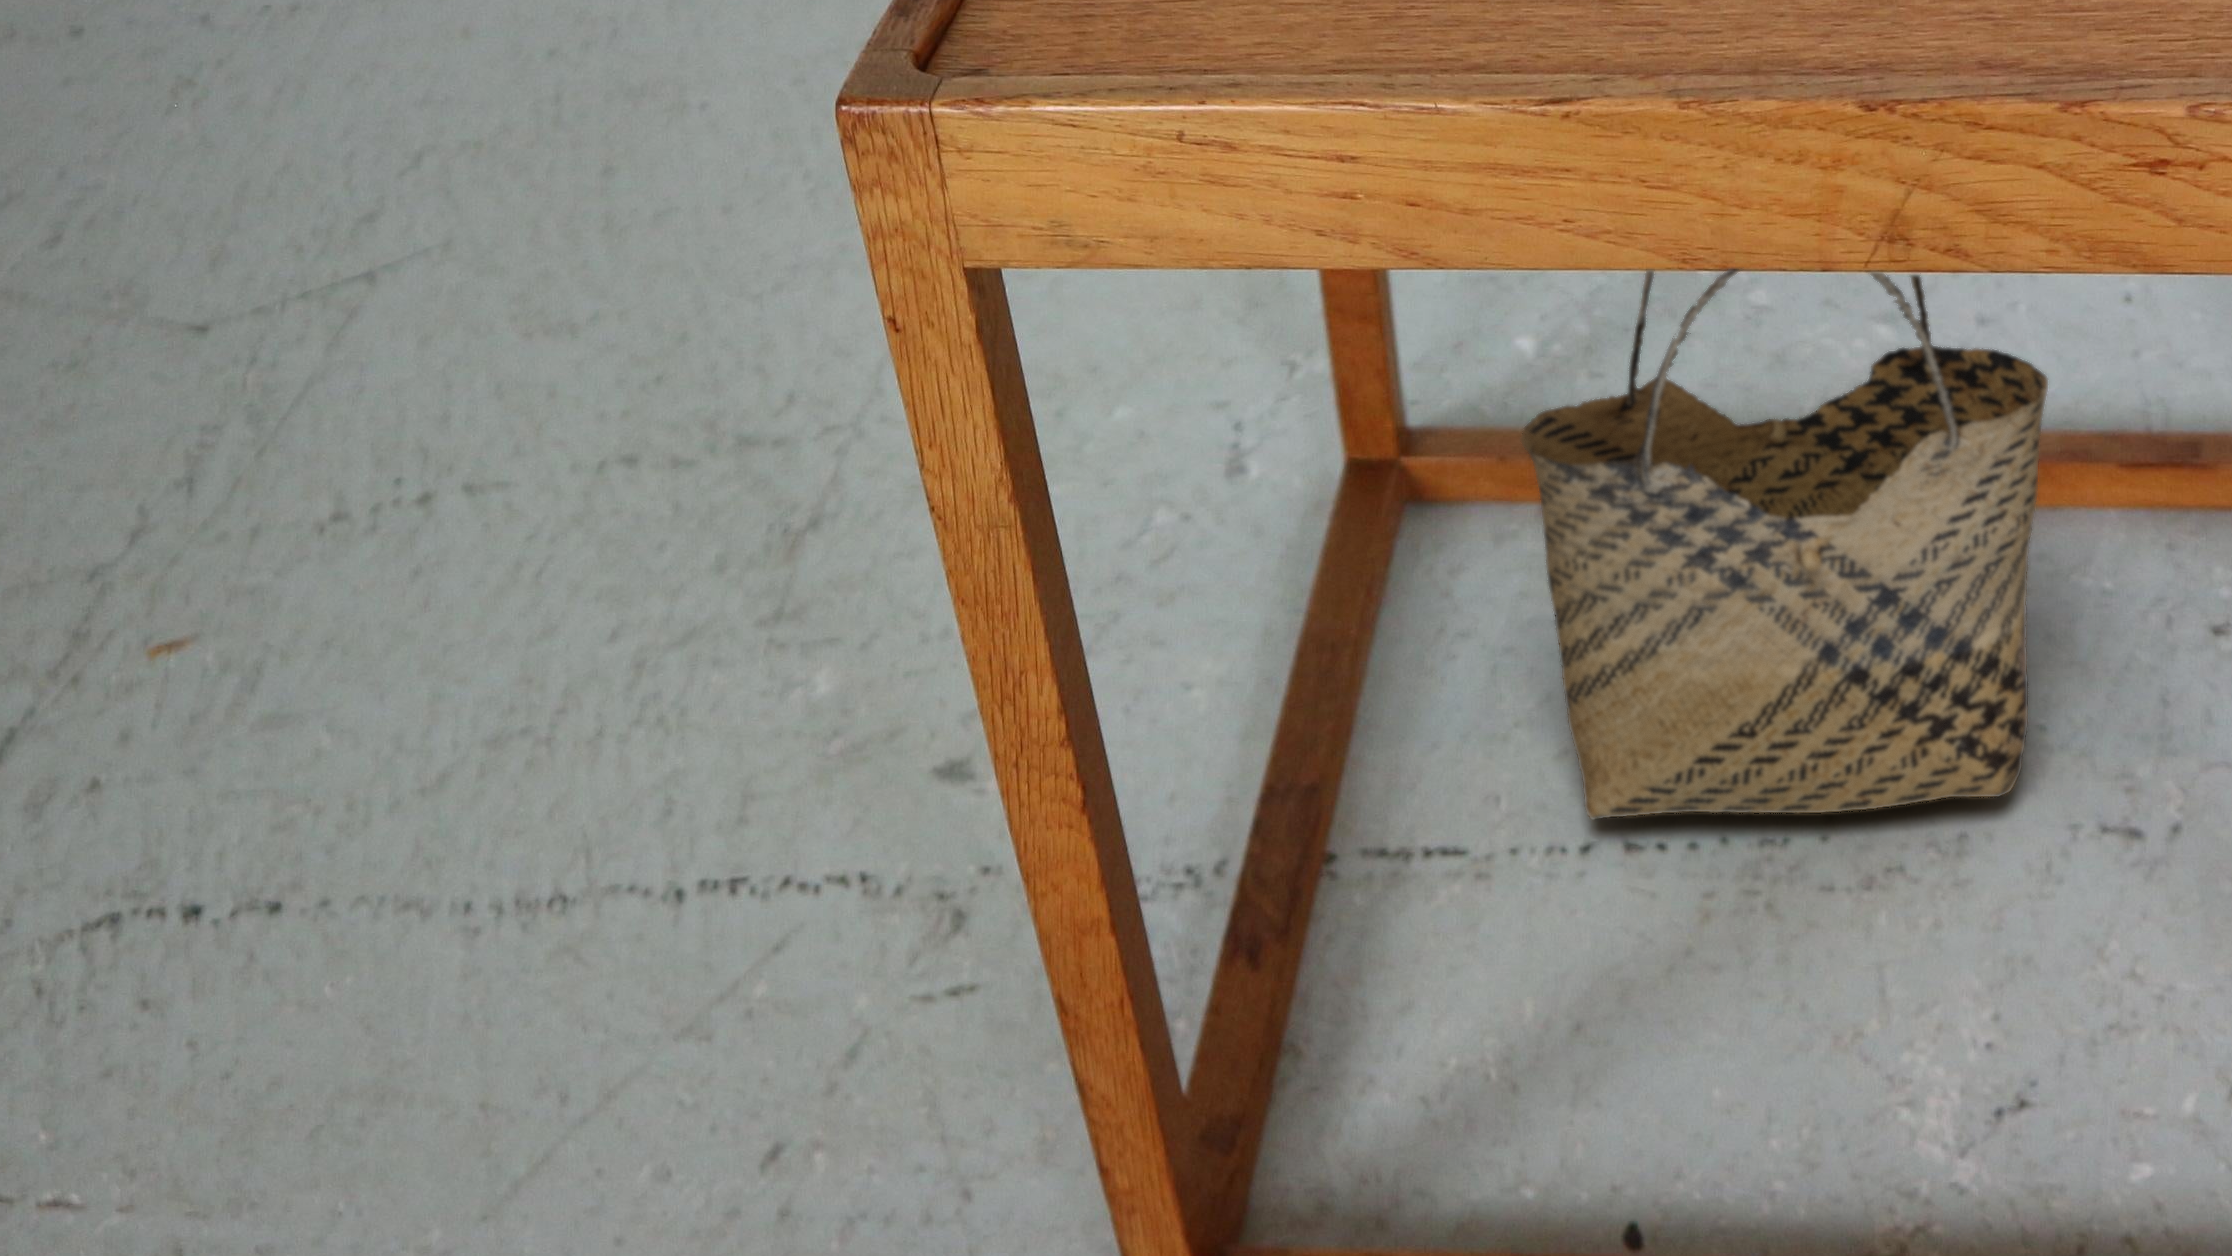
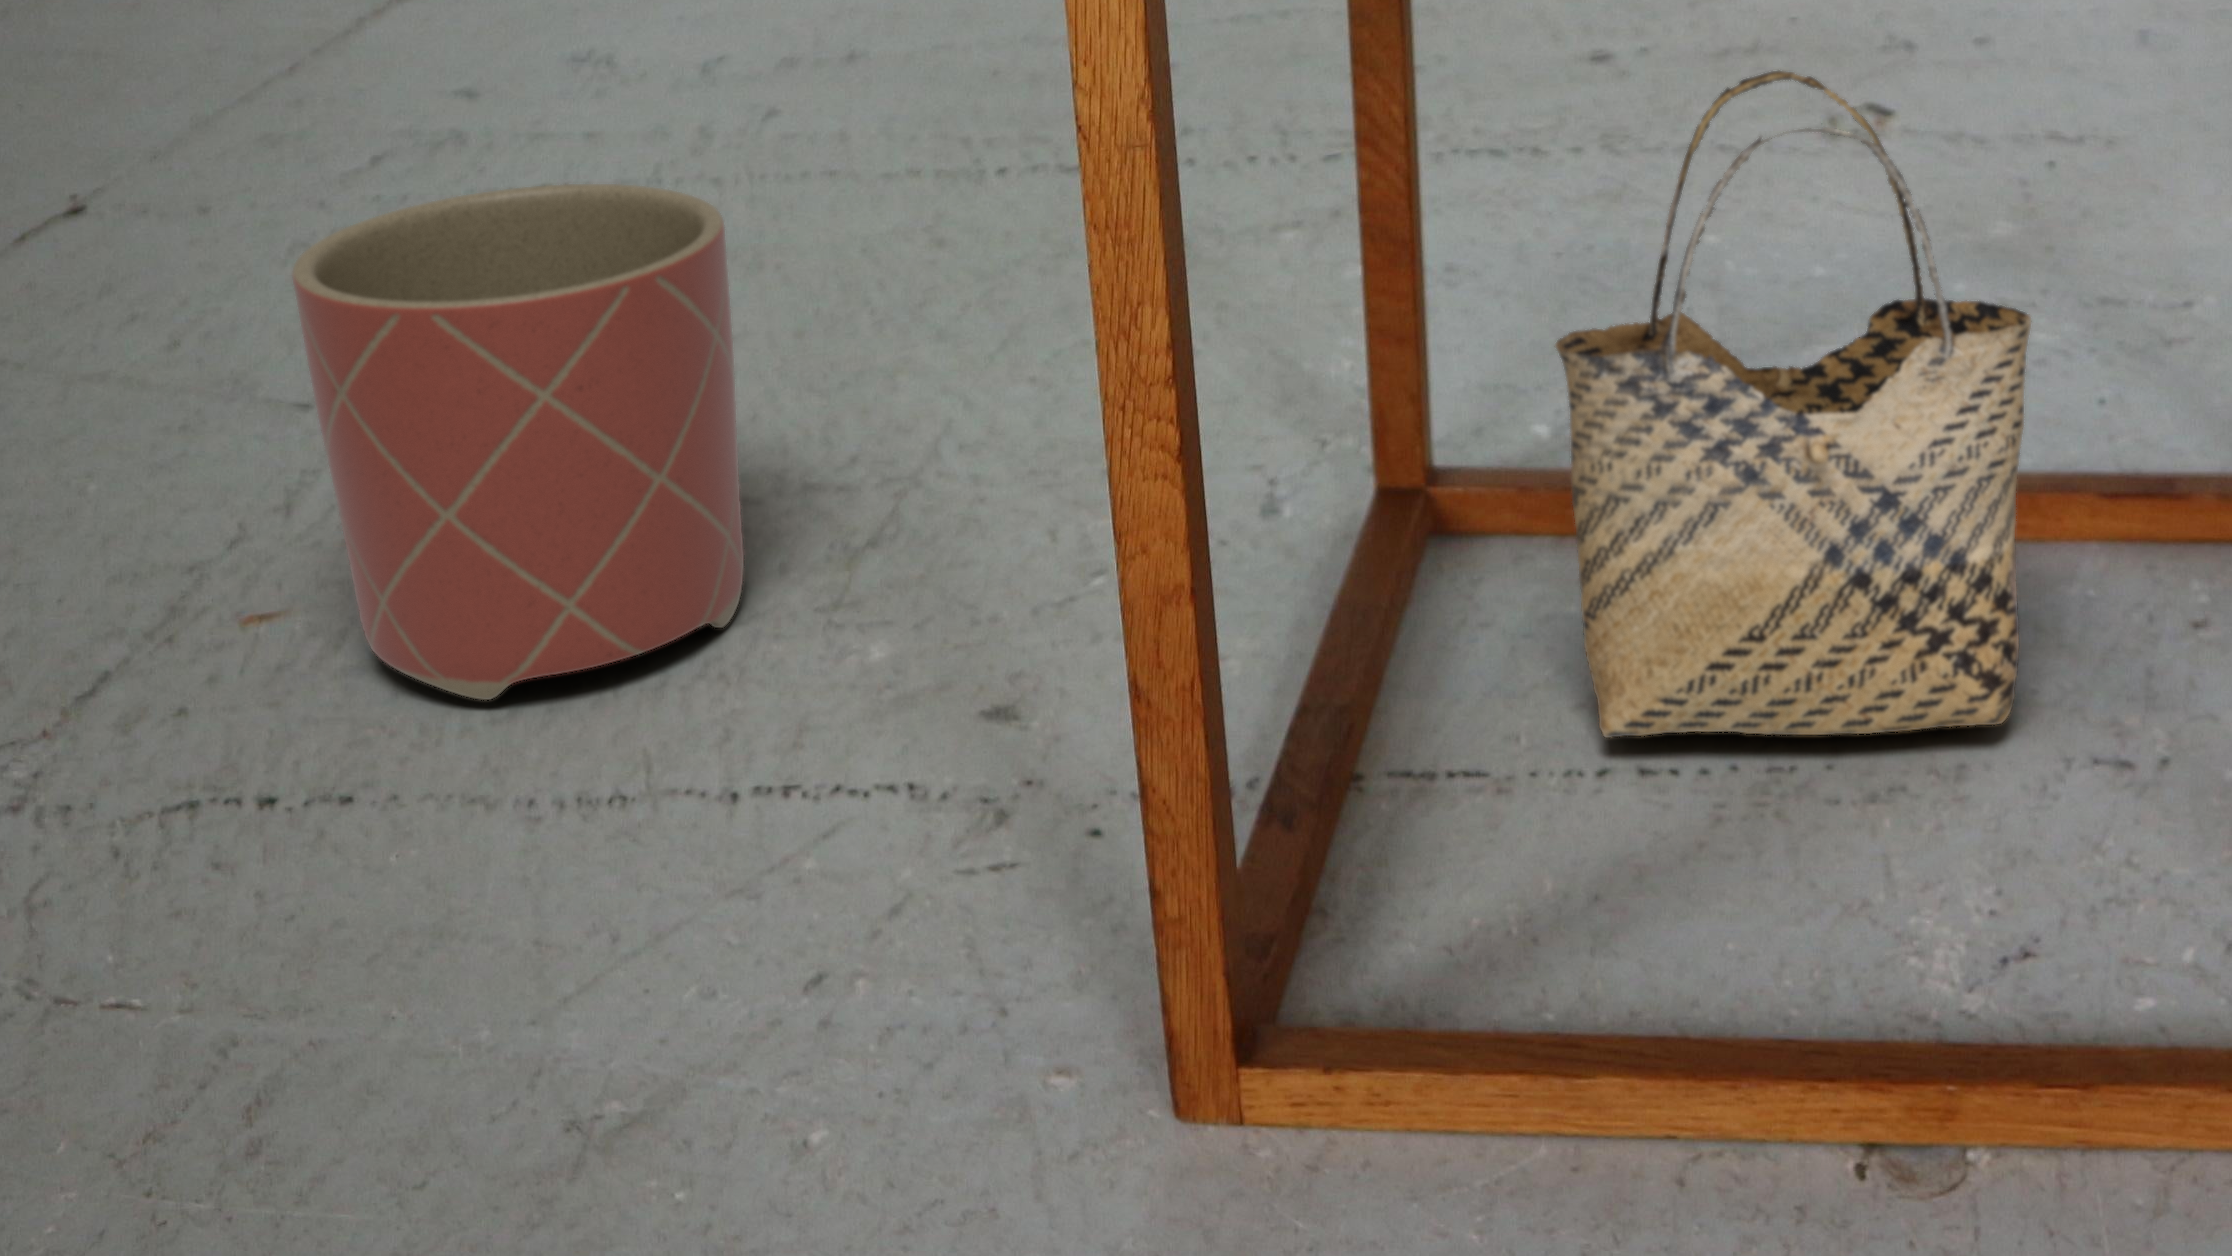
planter: none [116,180,678,771] -> present [293,184,744,700]

